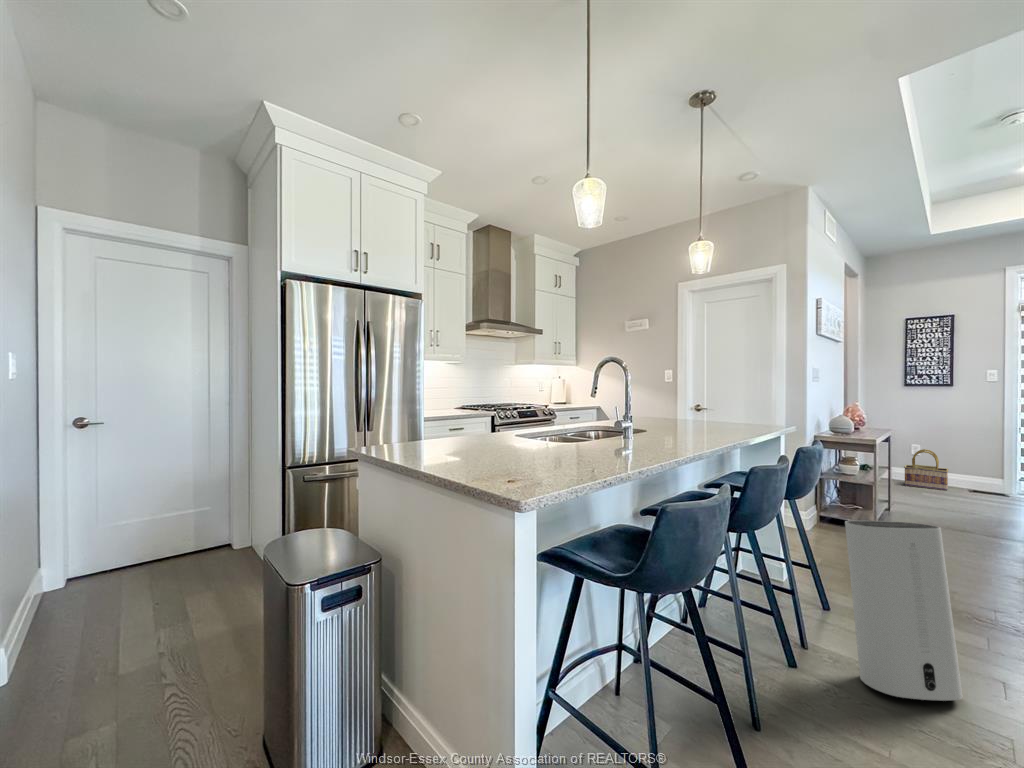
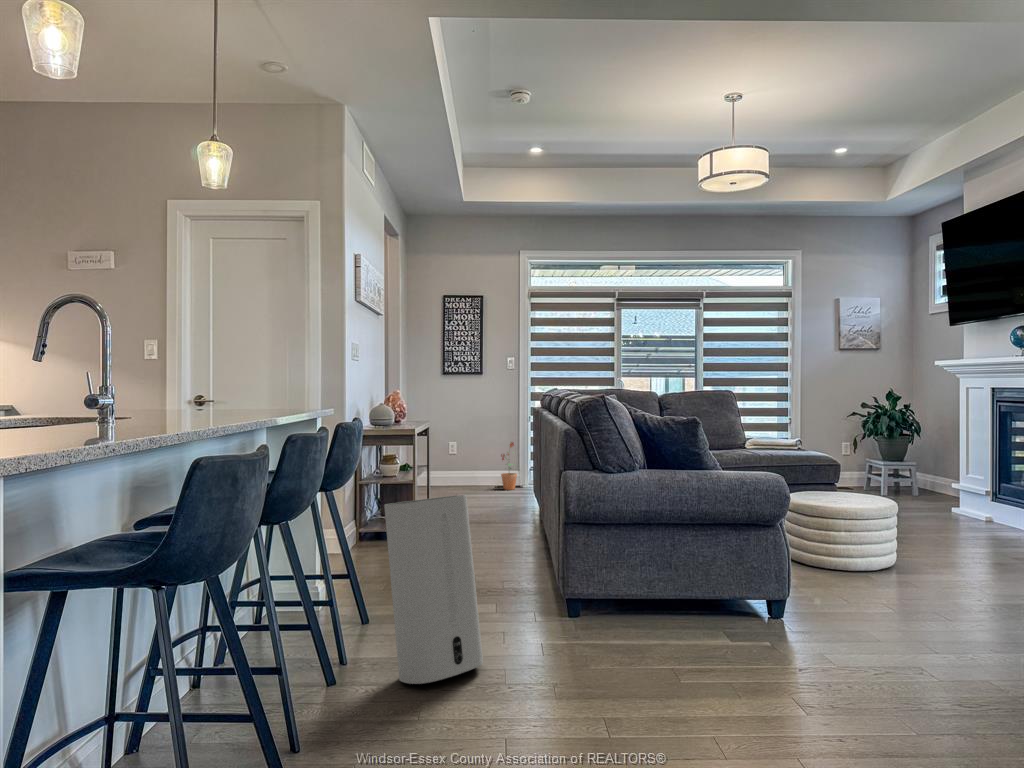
basket: present [904,449,948,490] -> none [442,446,480,490]
potted plant: none [975,450,998,496] -> present [501,442,517,490]

